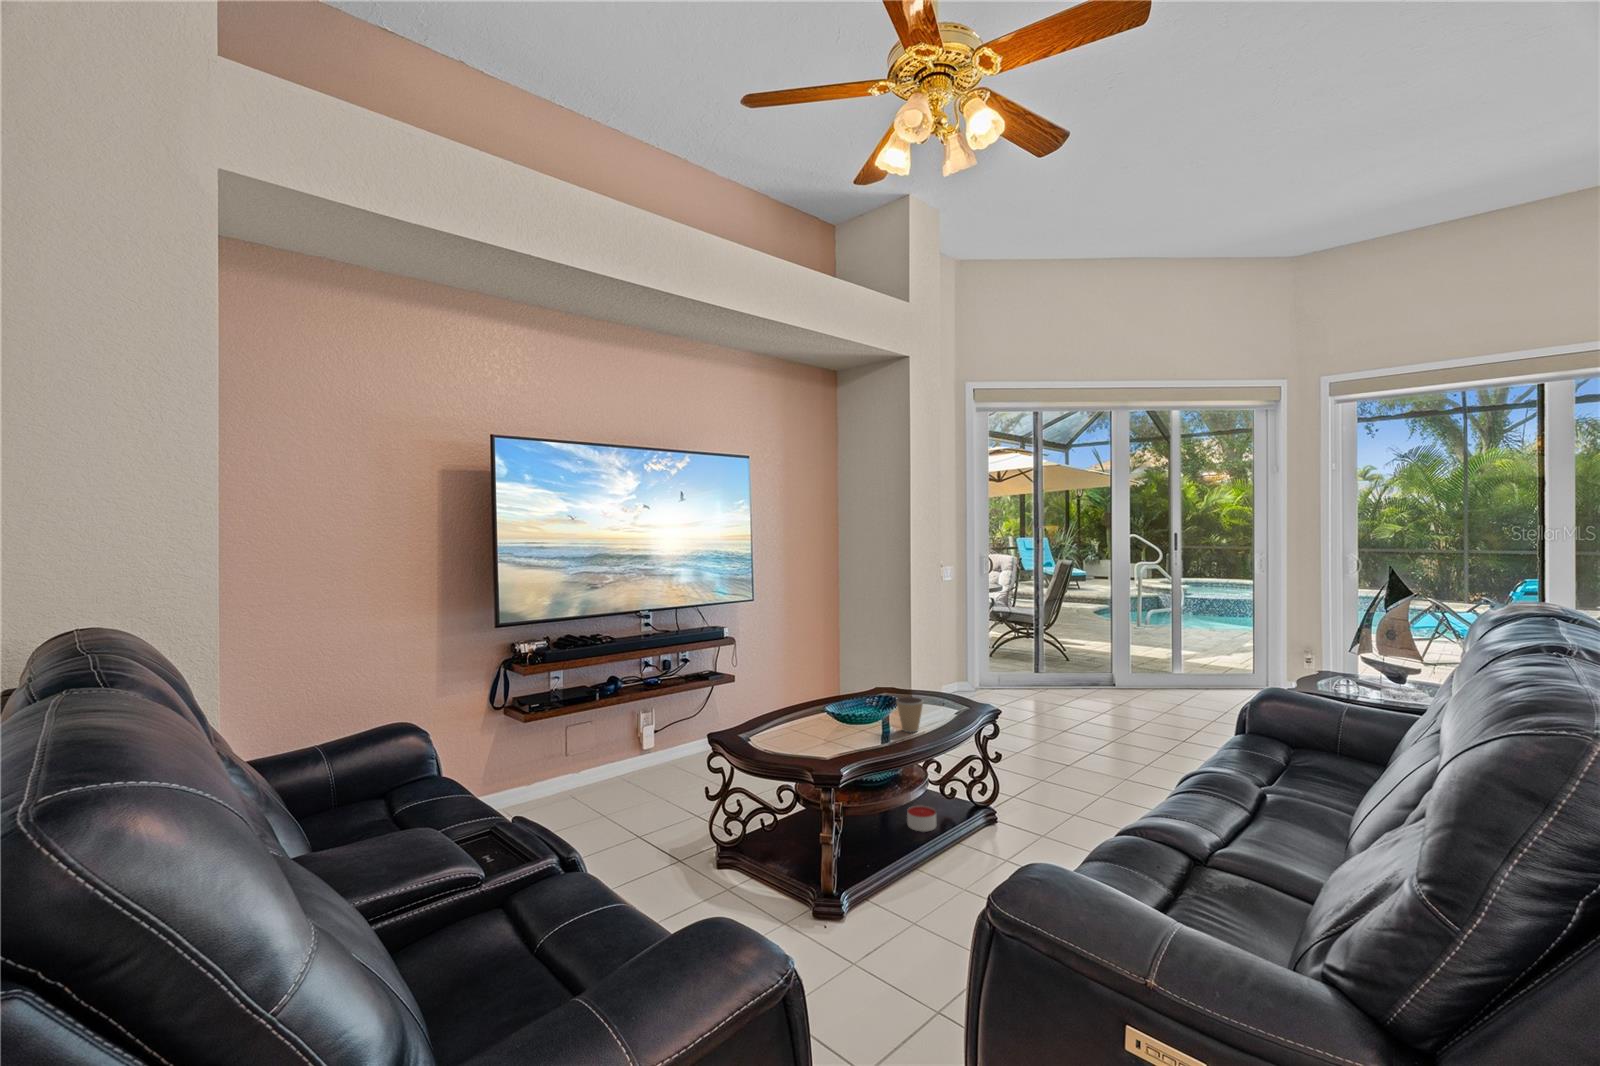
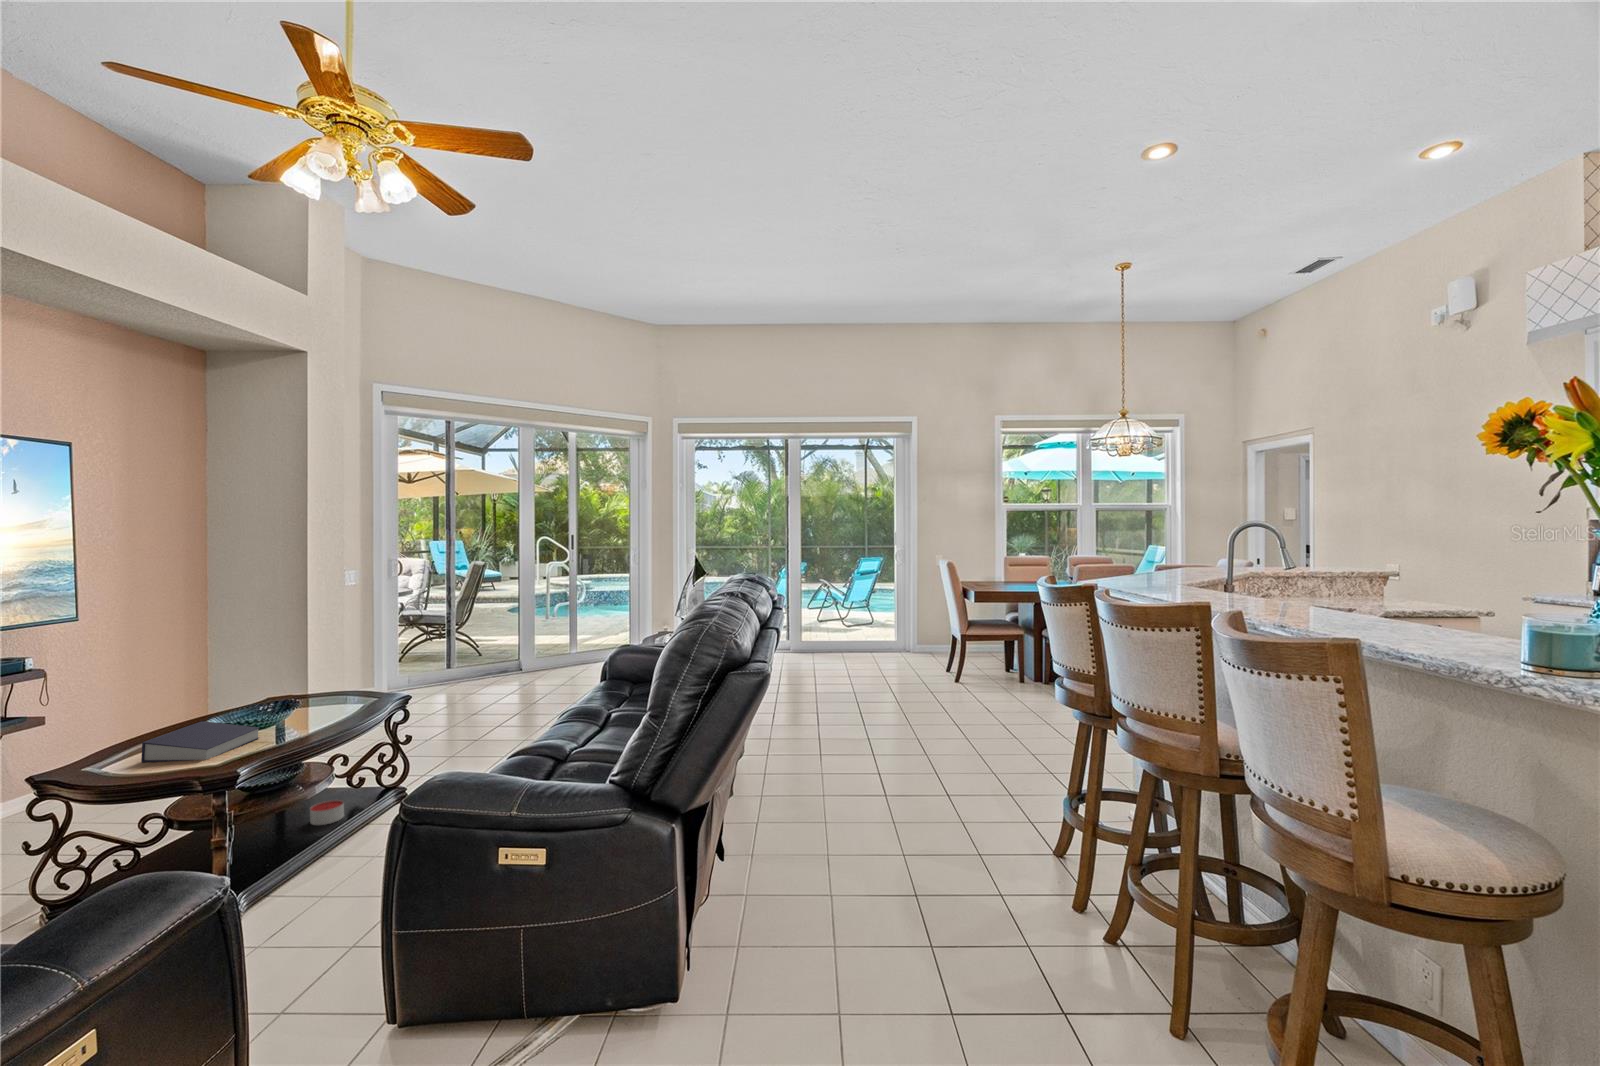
coffee cup: present [896,697,924,732] -> none [297,692,331,727]
book: none [781,709,866,752] -> present [141,721,259,762]

